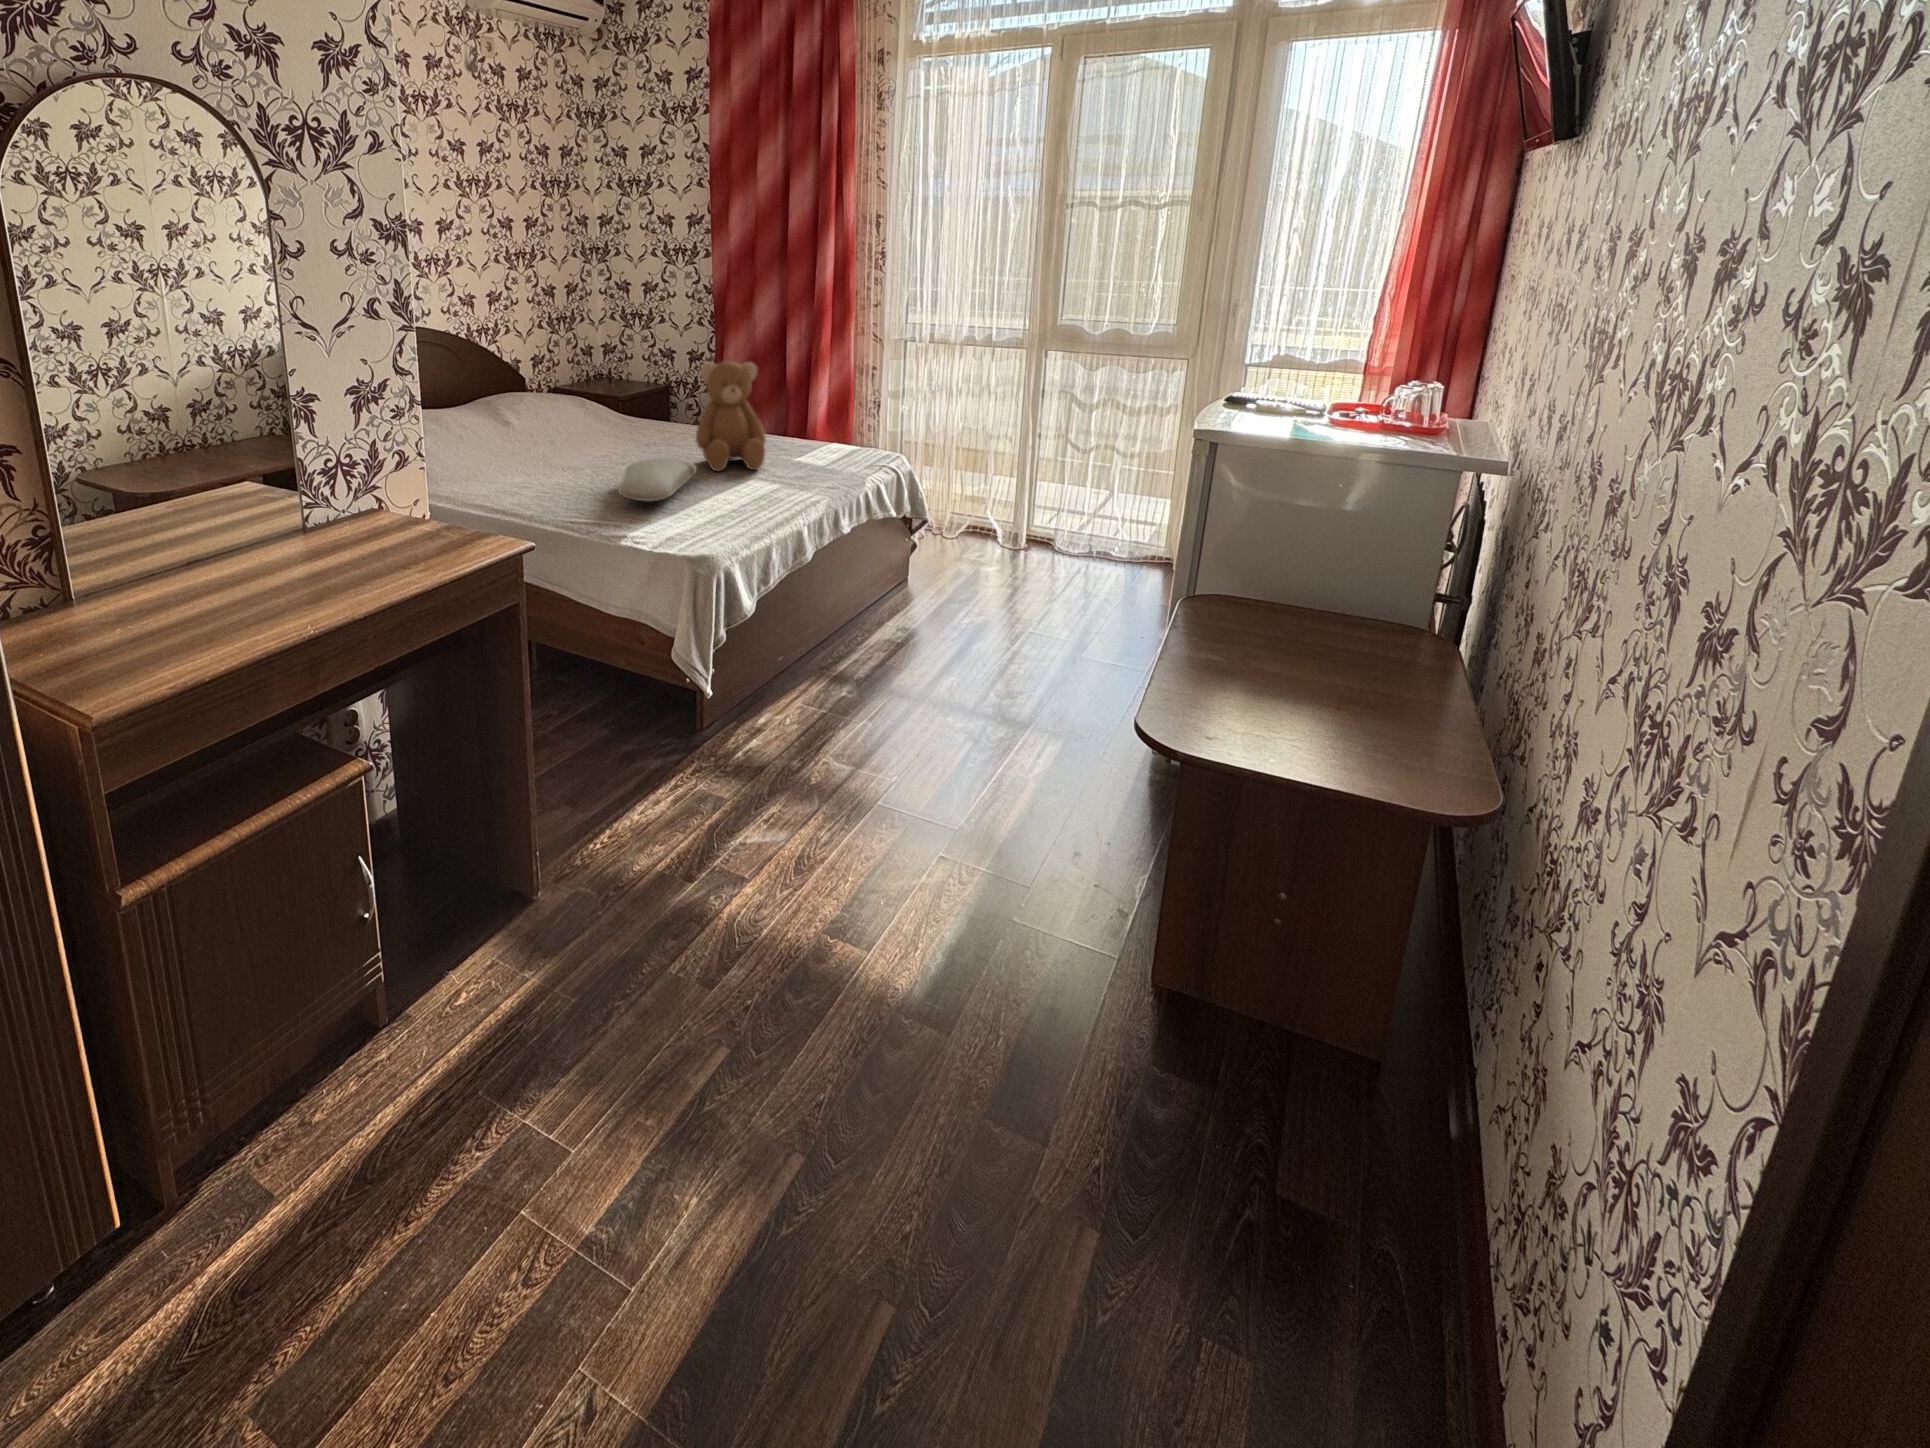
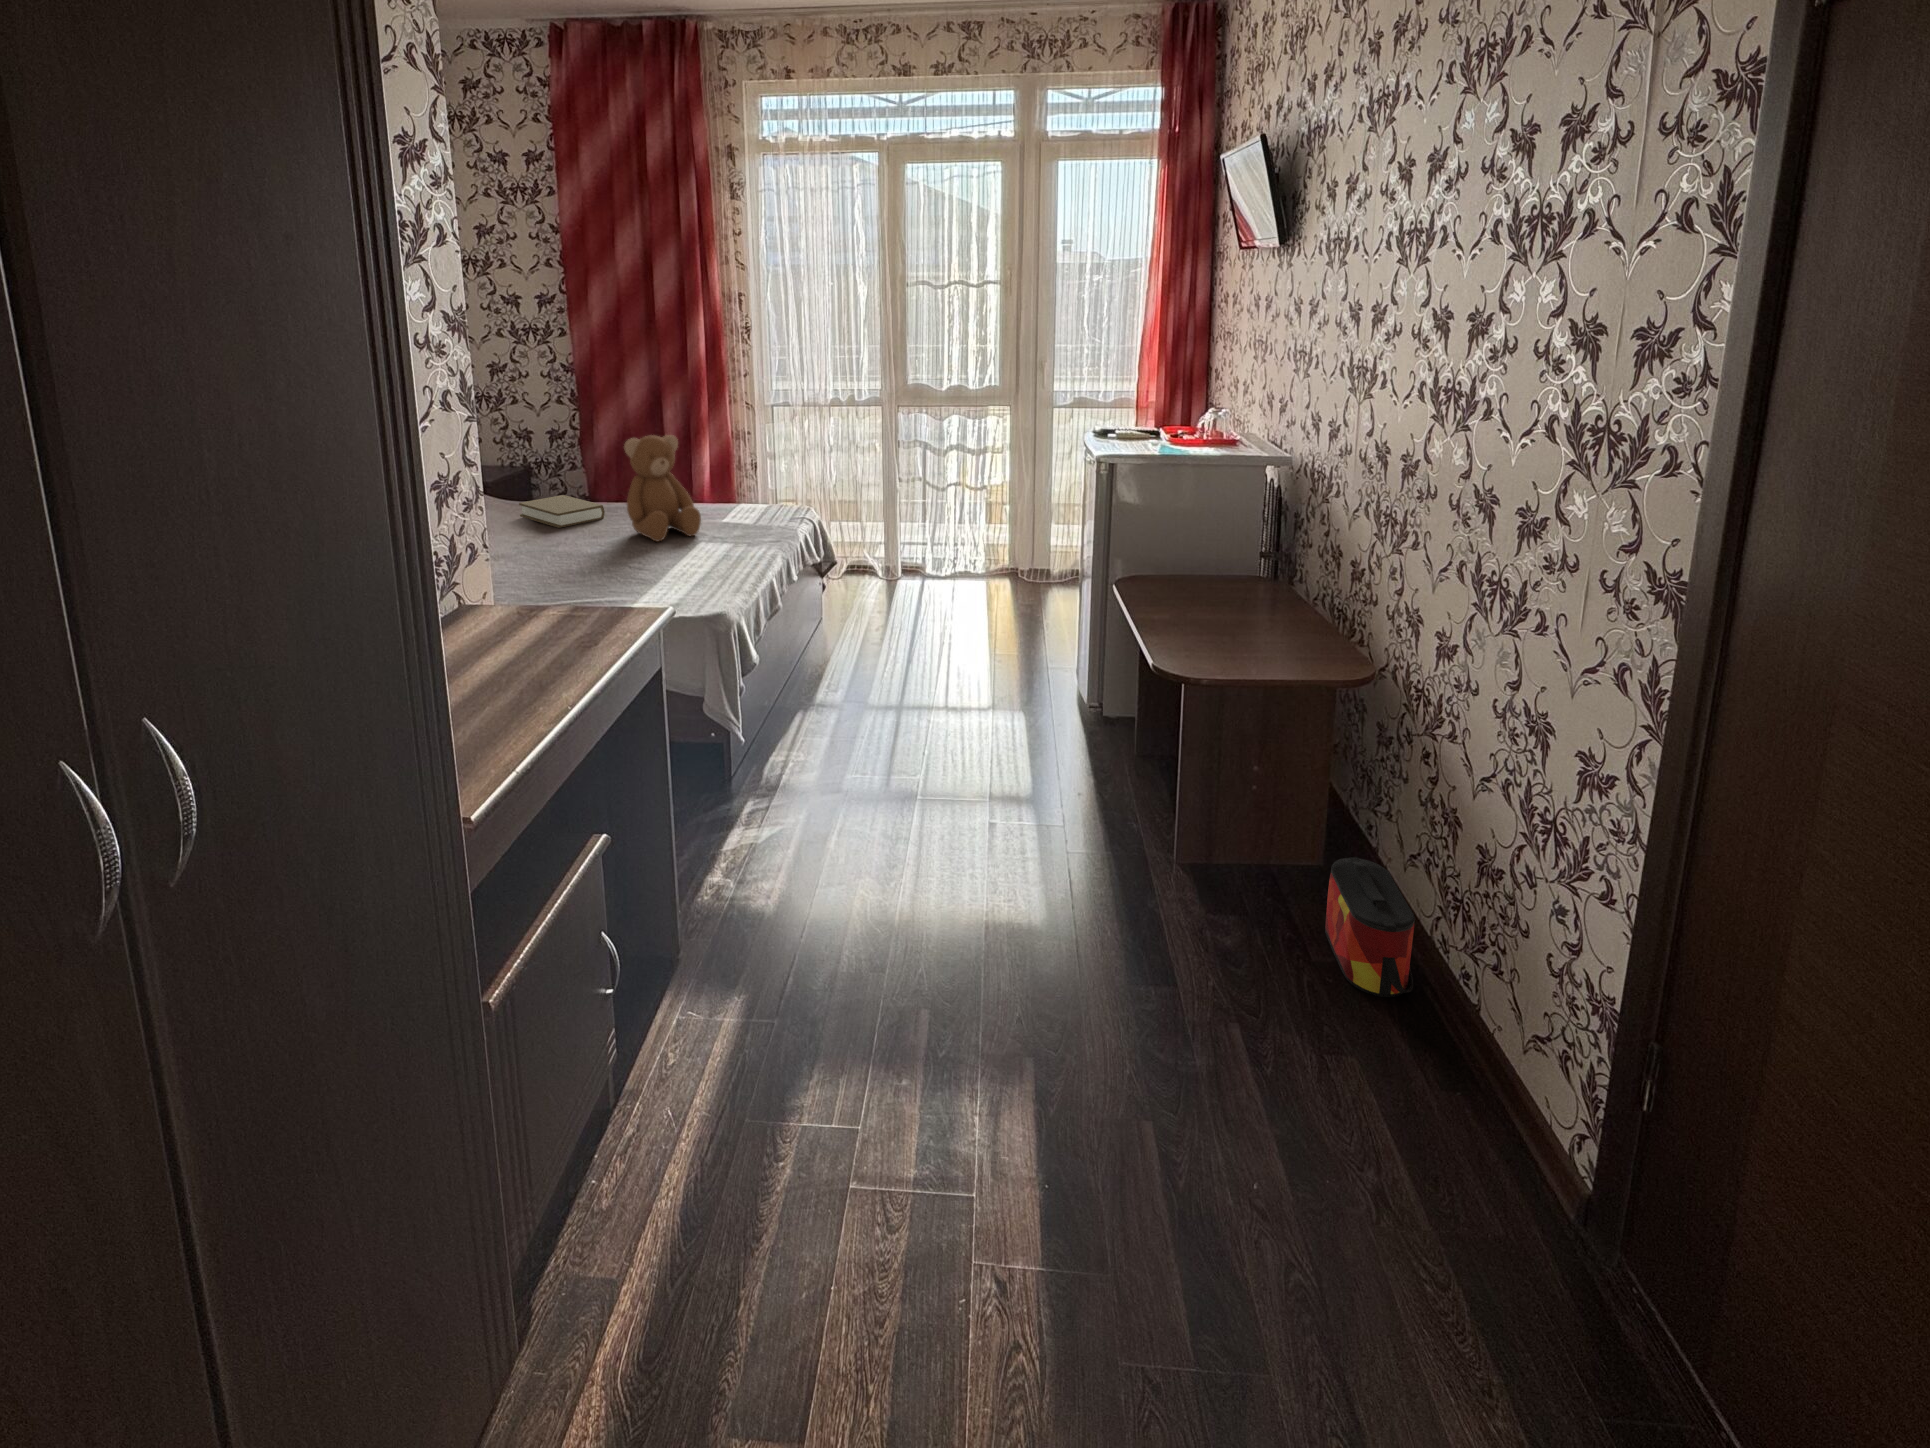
book: none [623,414,694,446] -> present [519,495,605,528]
pillow: present [618,458,697,501] -> none [575,534,649,576]
bag: none [1317,1062,1445,1301] -> present [1325,857,1415,997]

